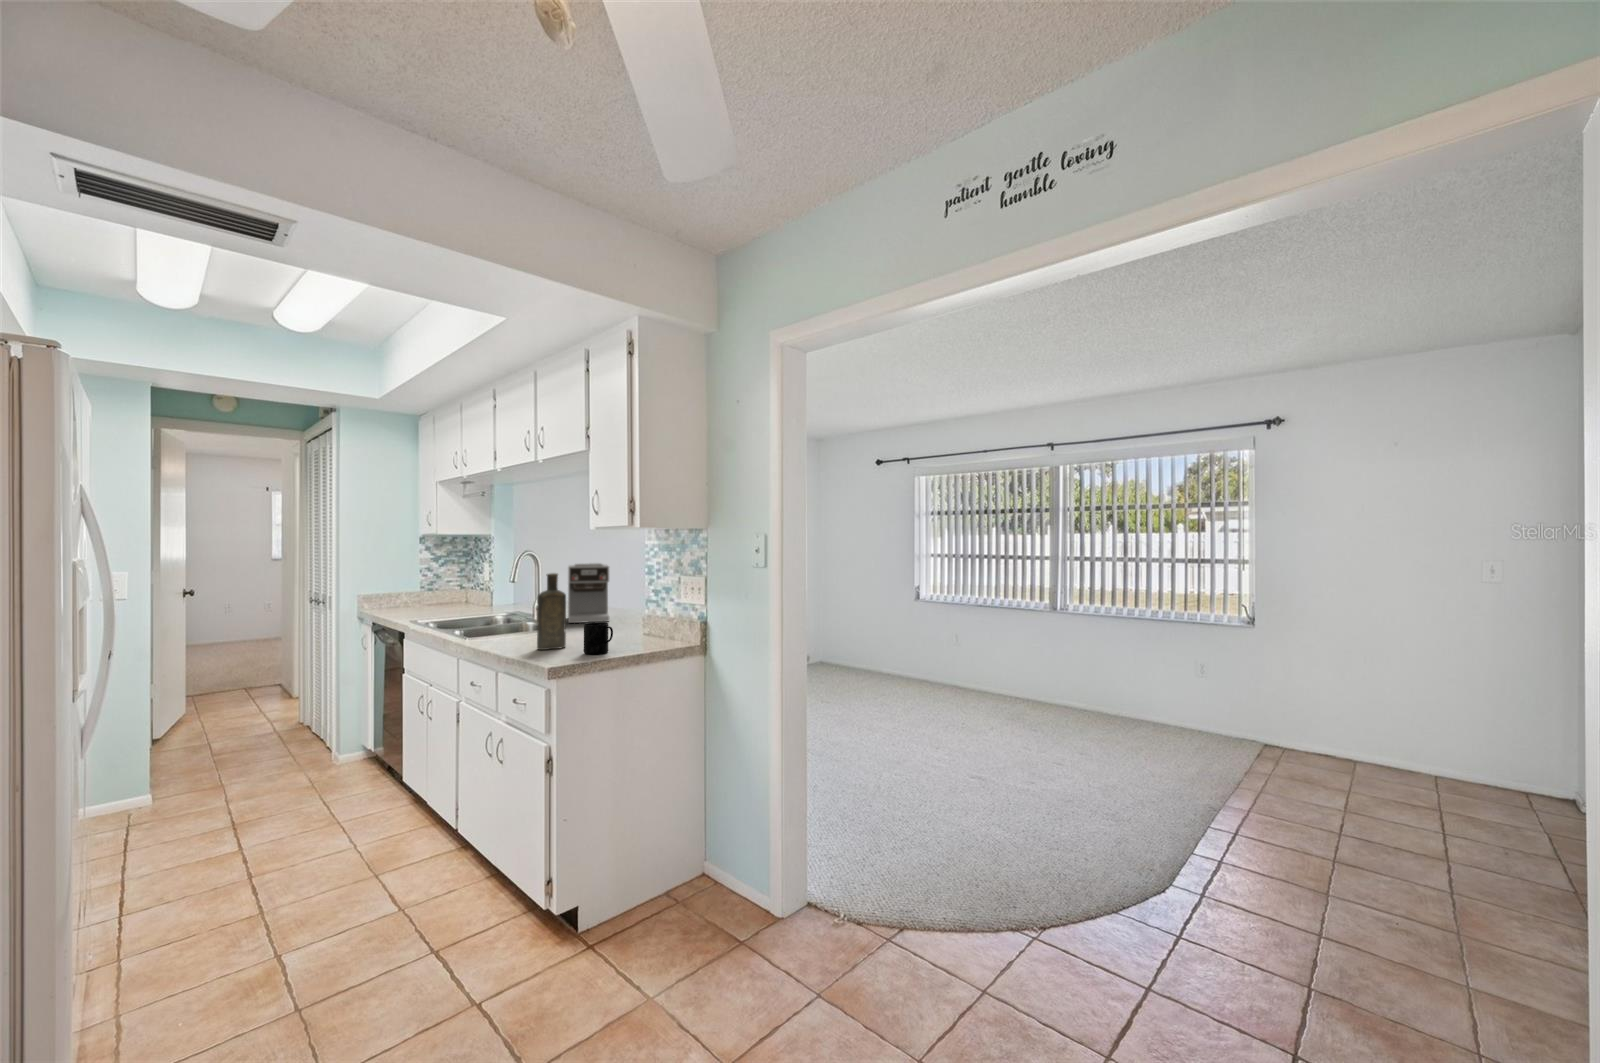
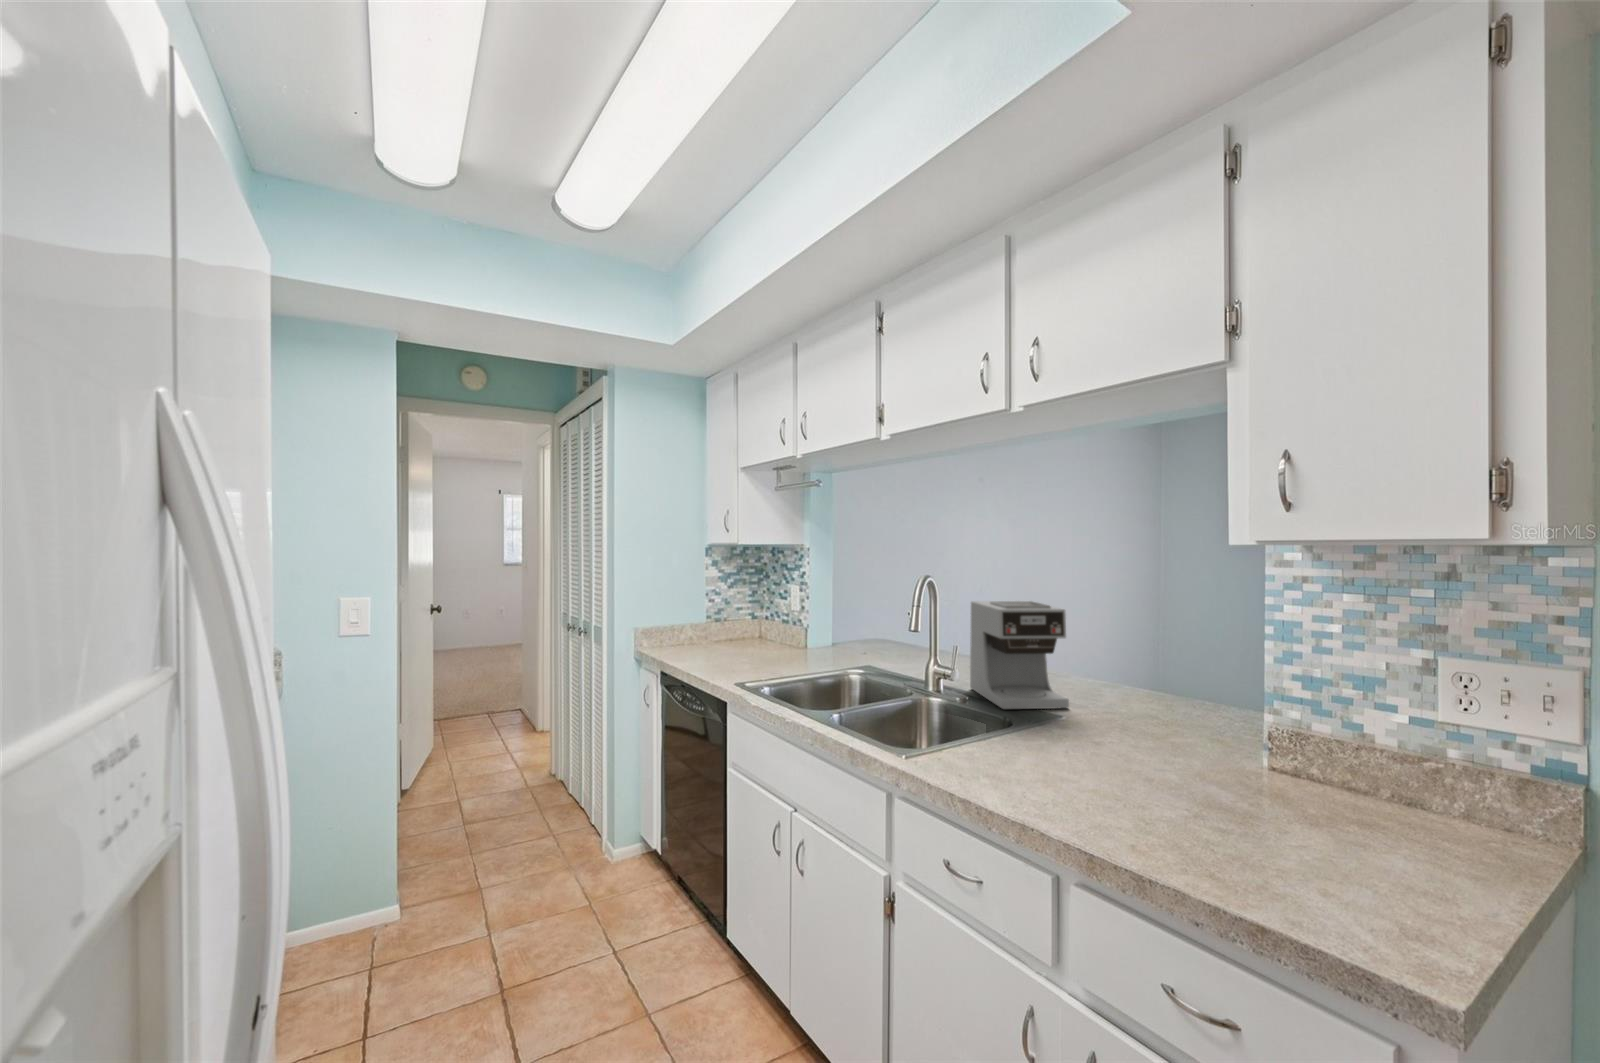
bottle: present [537,573,566,650] -> none [1083,653,1157,828]
mug: present [584,622,613,654] -> none [1258,782,1352,874]

